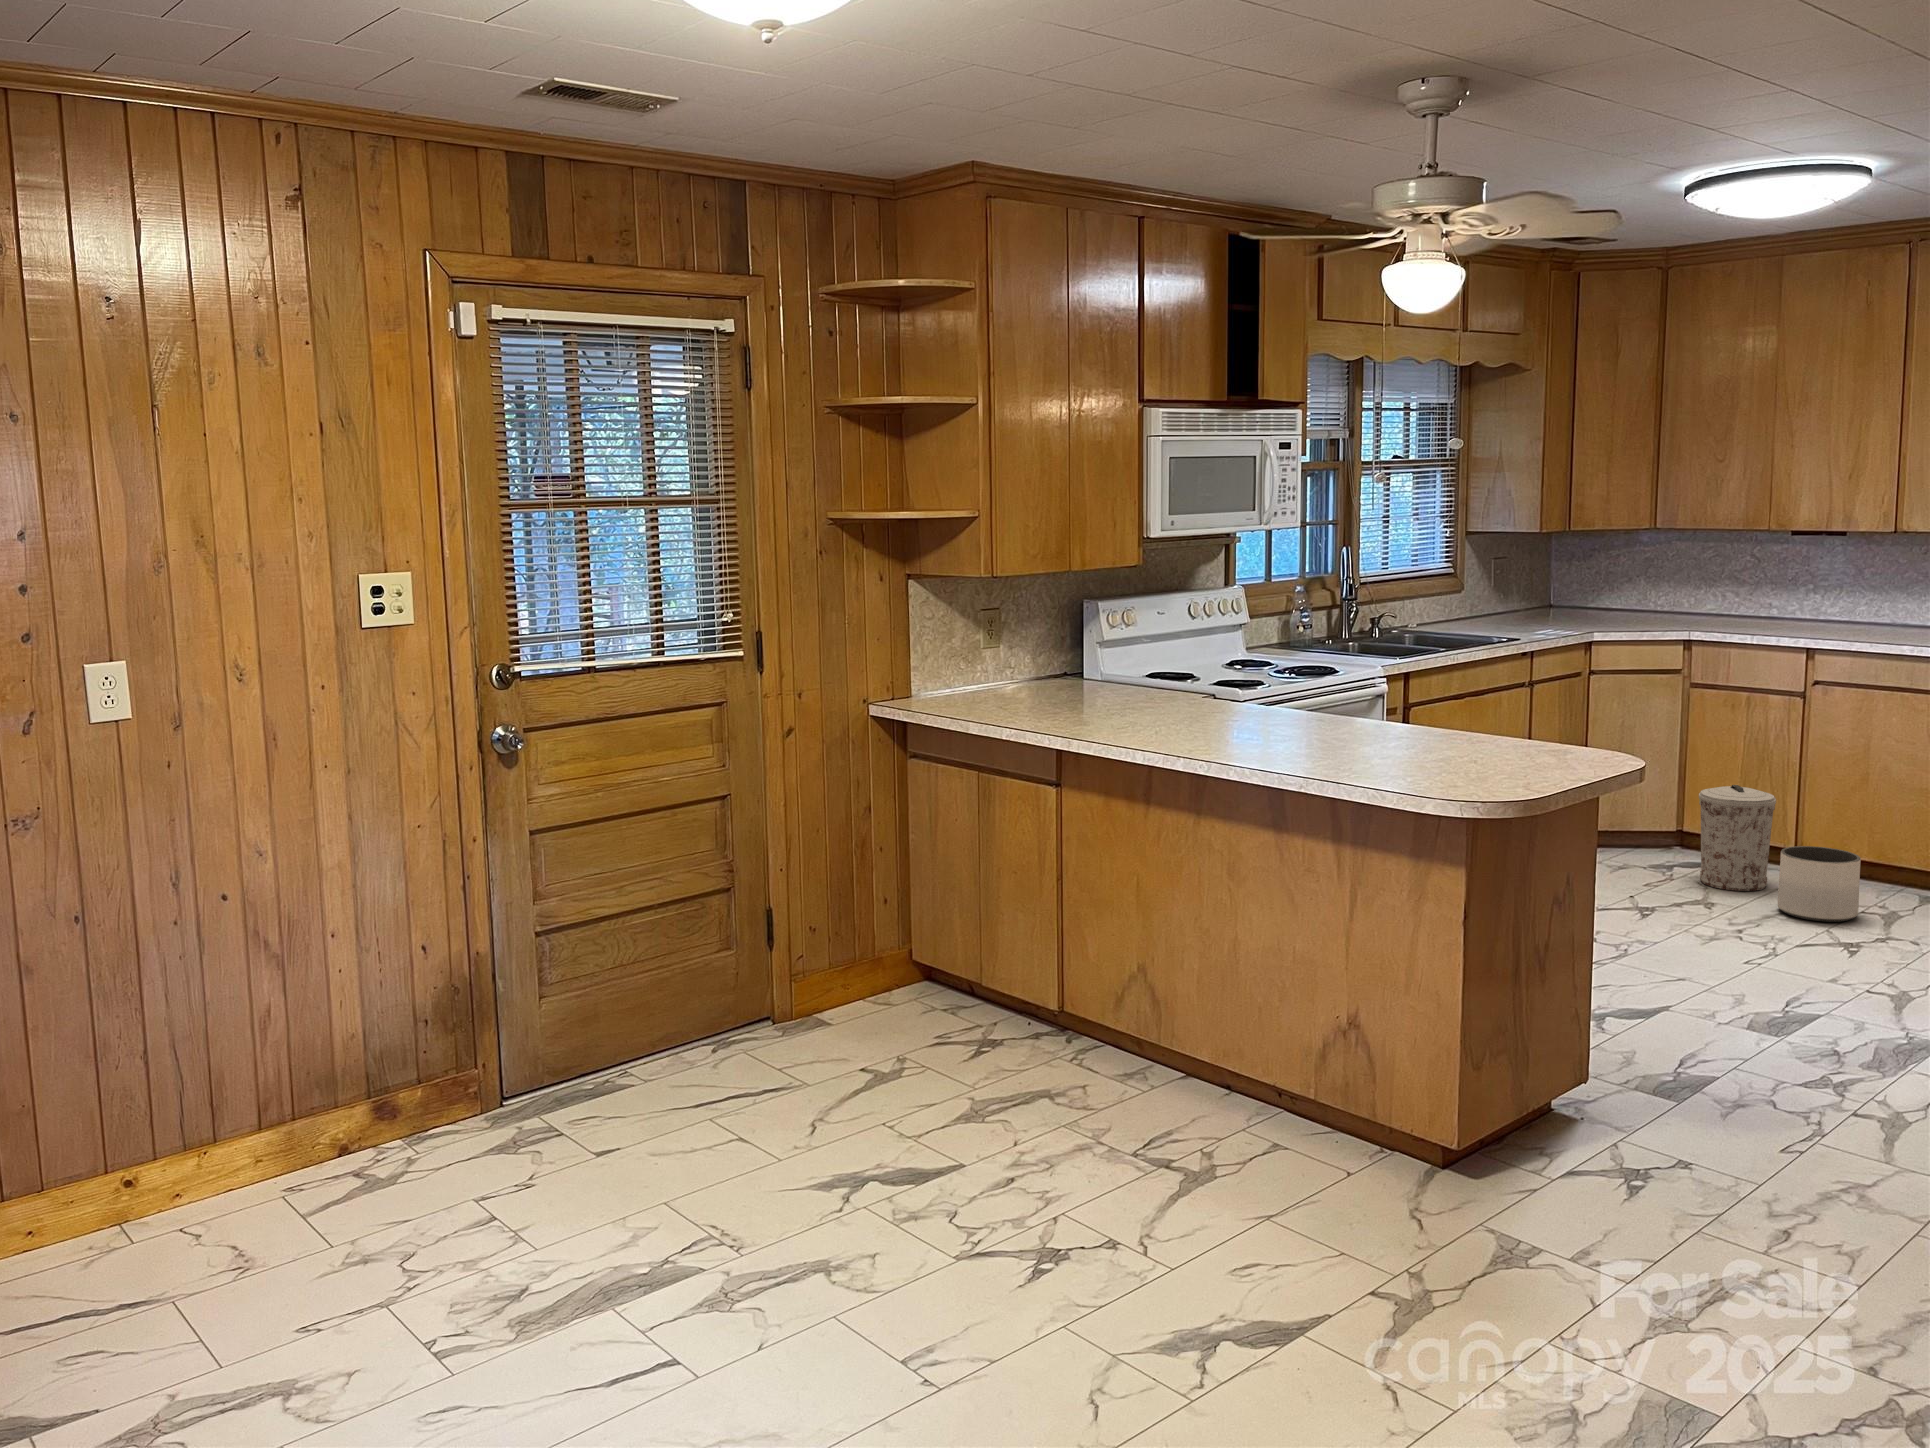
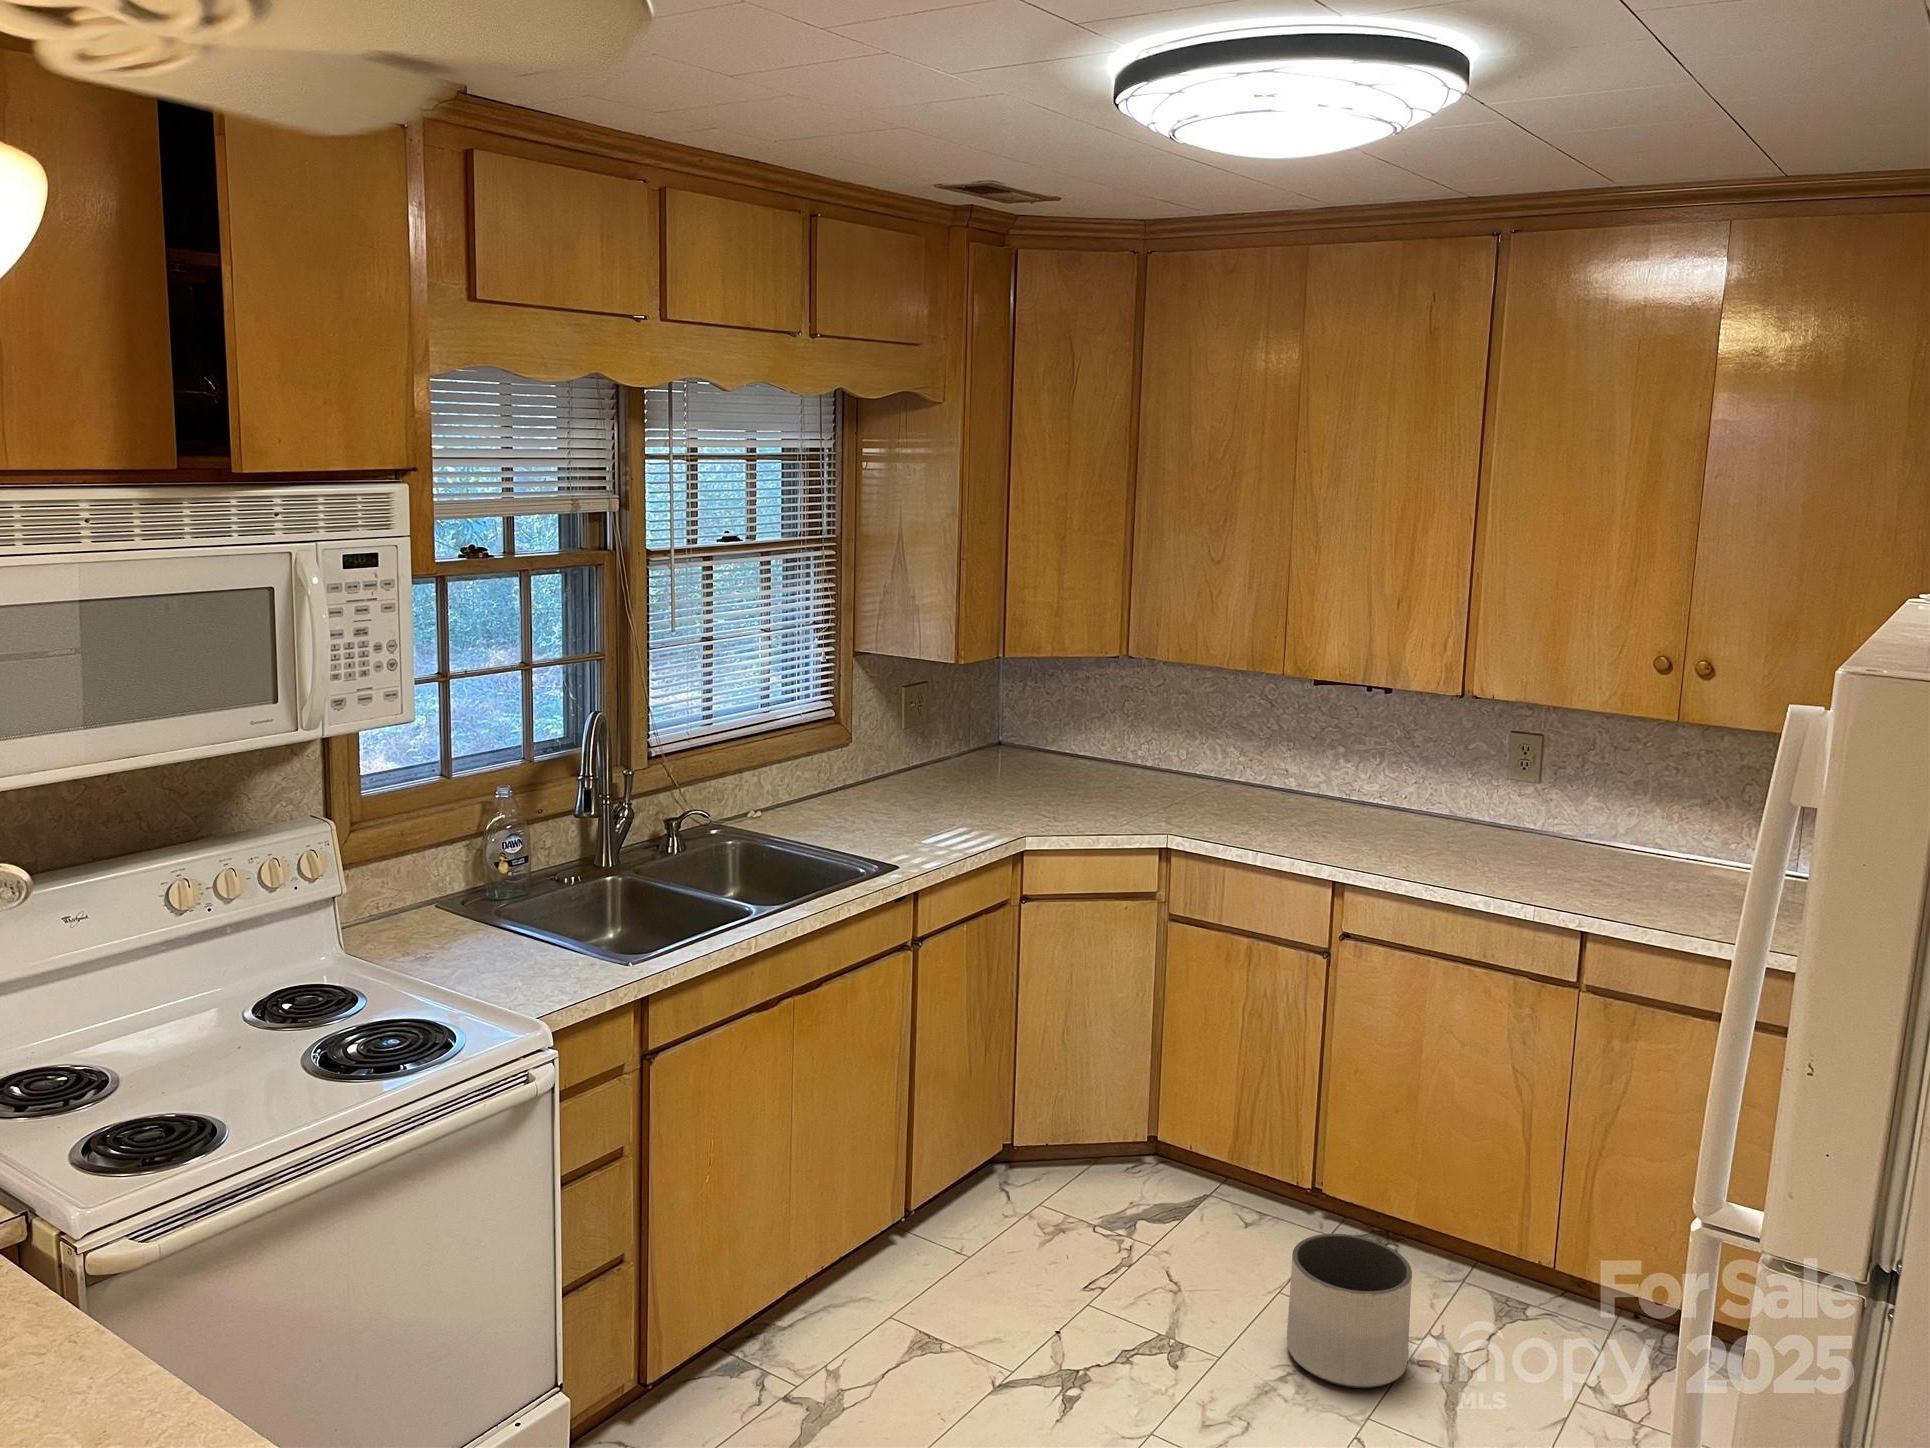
trash can: present [1699,785,1776,891] -> none [1174,1101,1286,1288]

